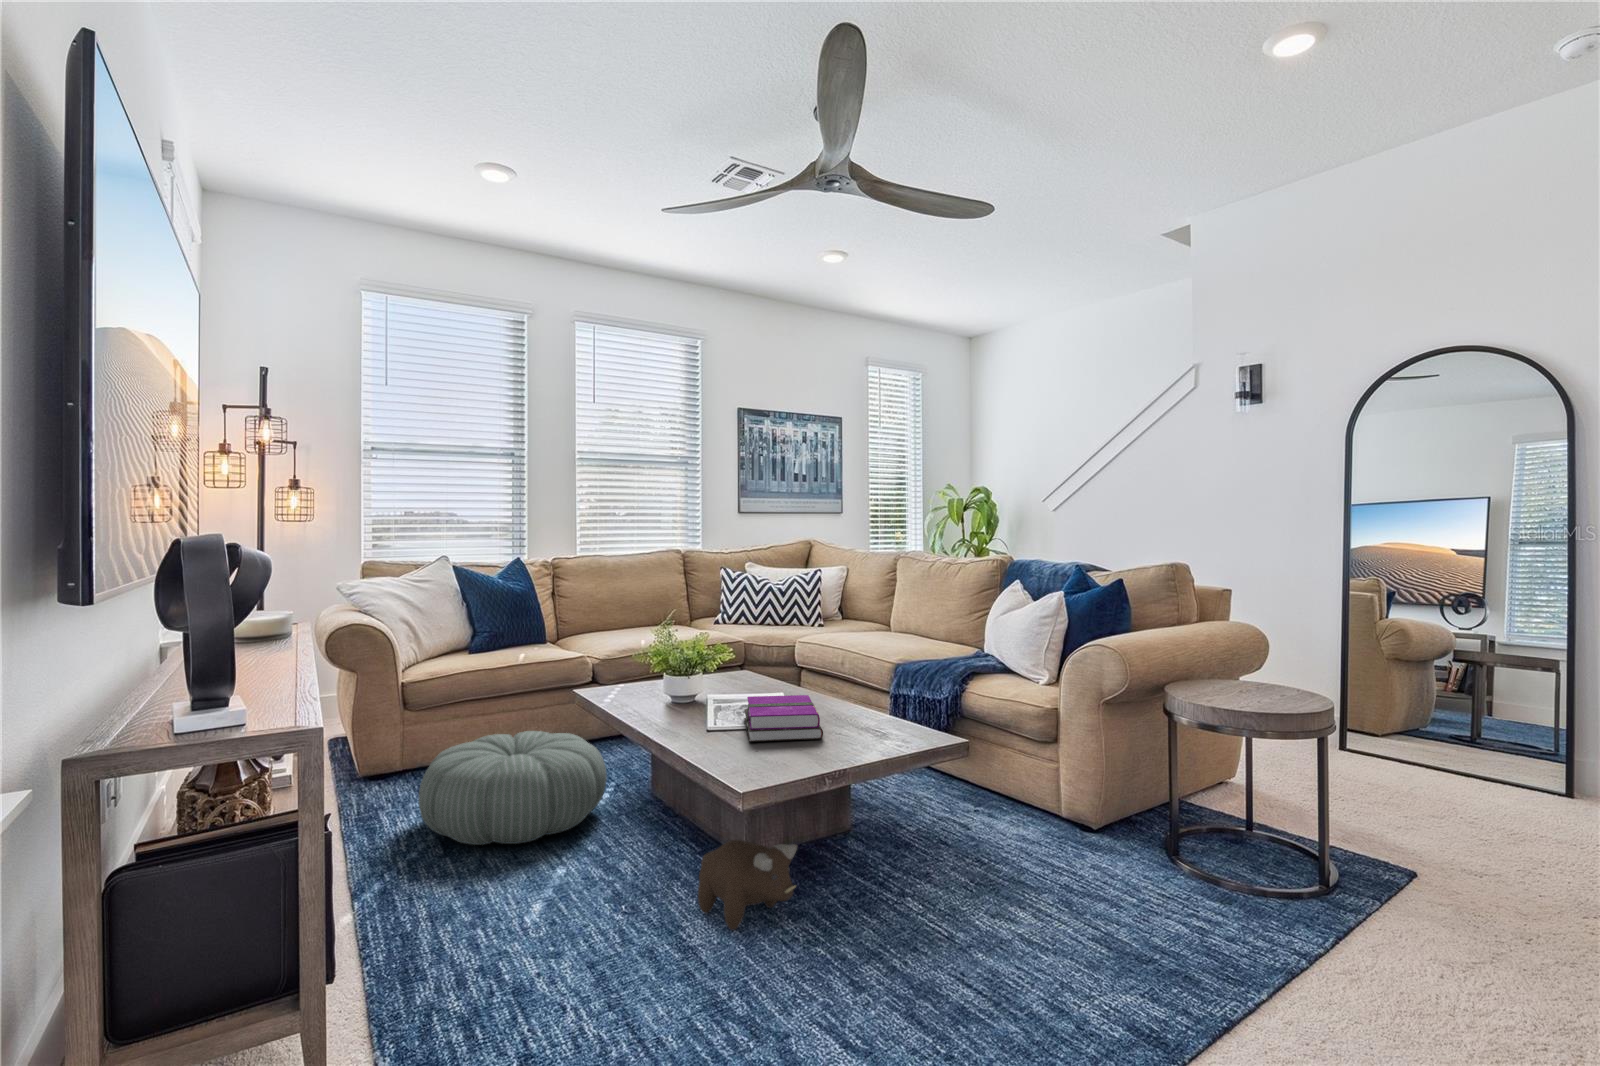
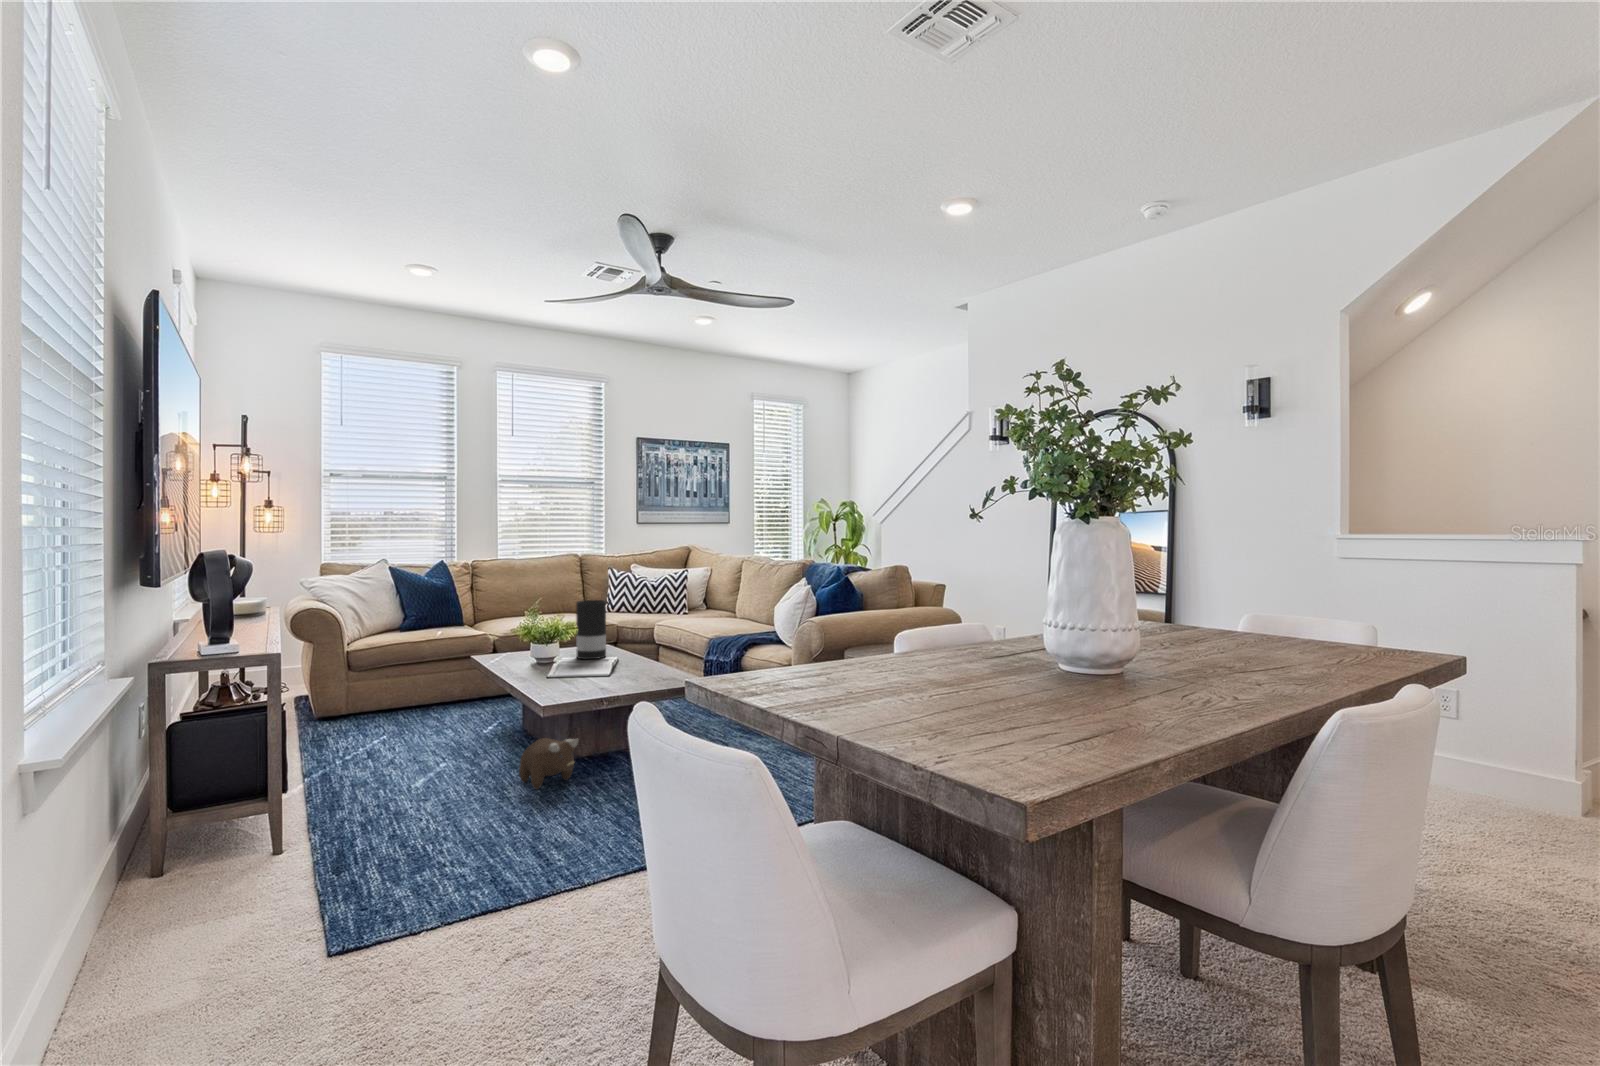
vase: none [729,612,770,698] -> present [576,600,606,659]
hardback book: present [744,695,823,742] -> none [566,655,621,682]
pouf: present [419,731,607,845] -> none [352,682,485,752]

